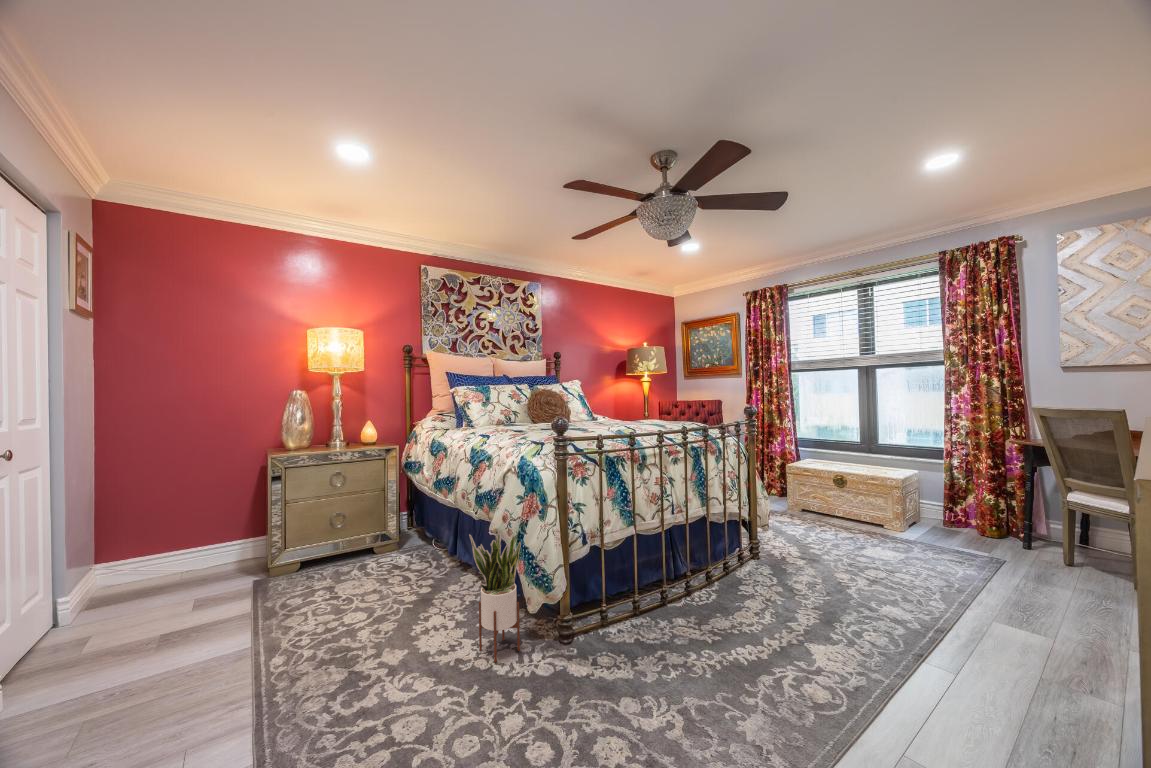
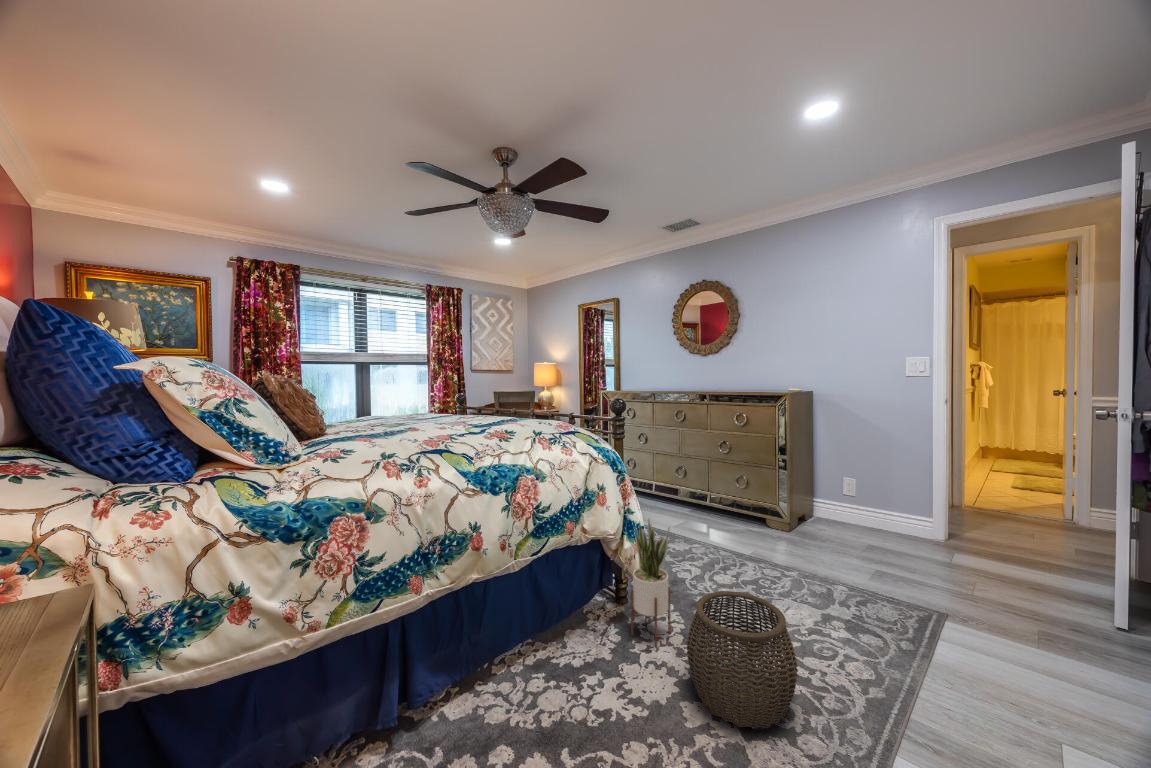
woven basket: none [334,586,436,705] -> present [686,591,798,729]

